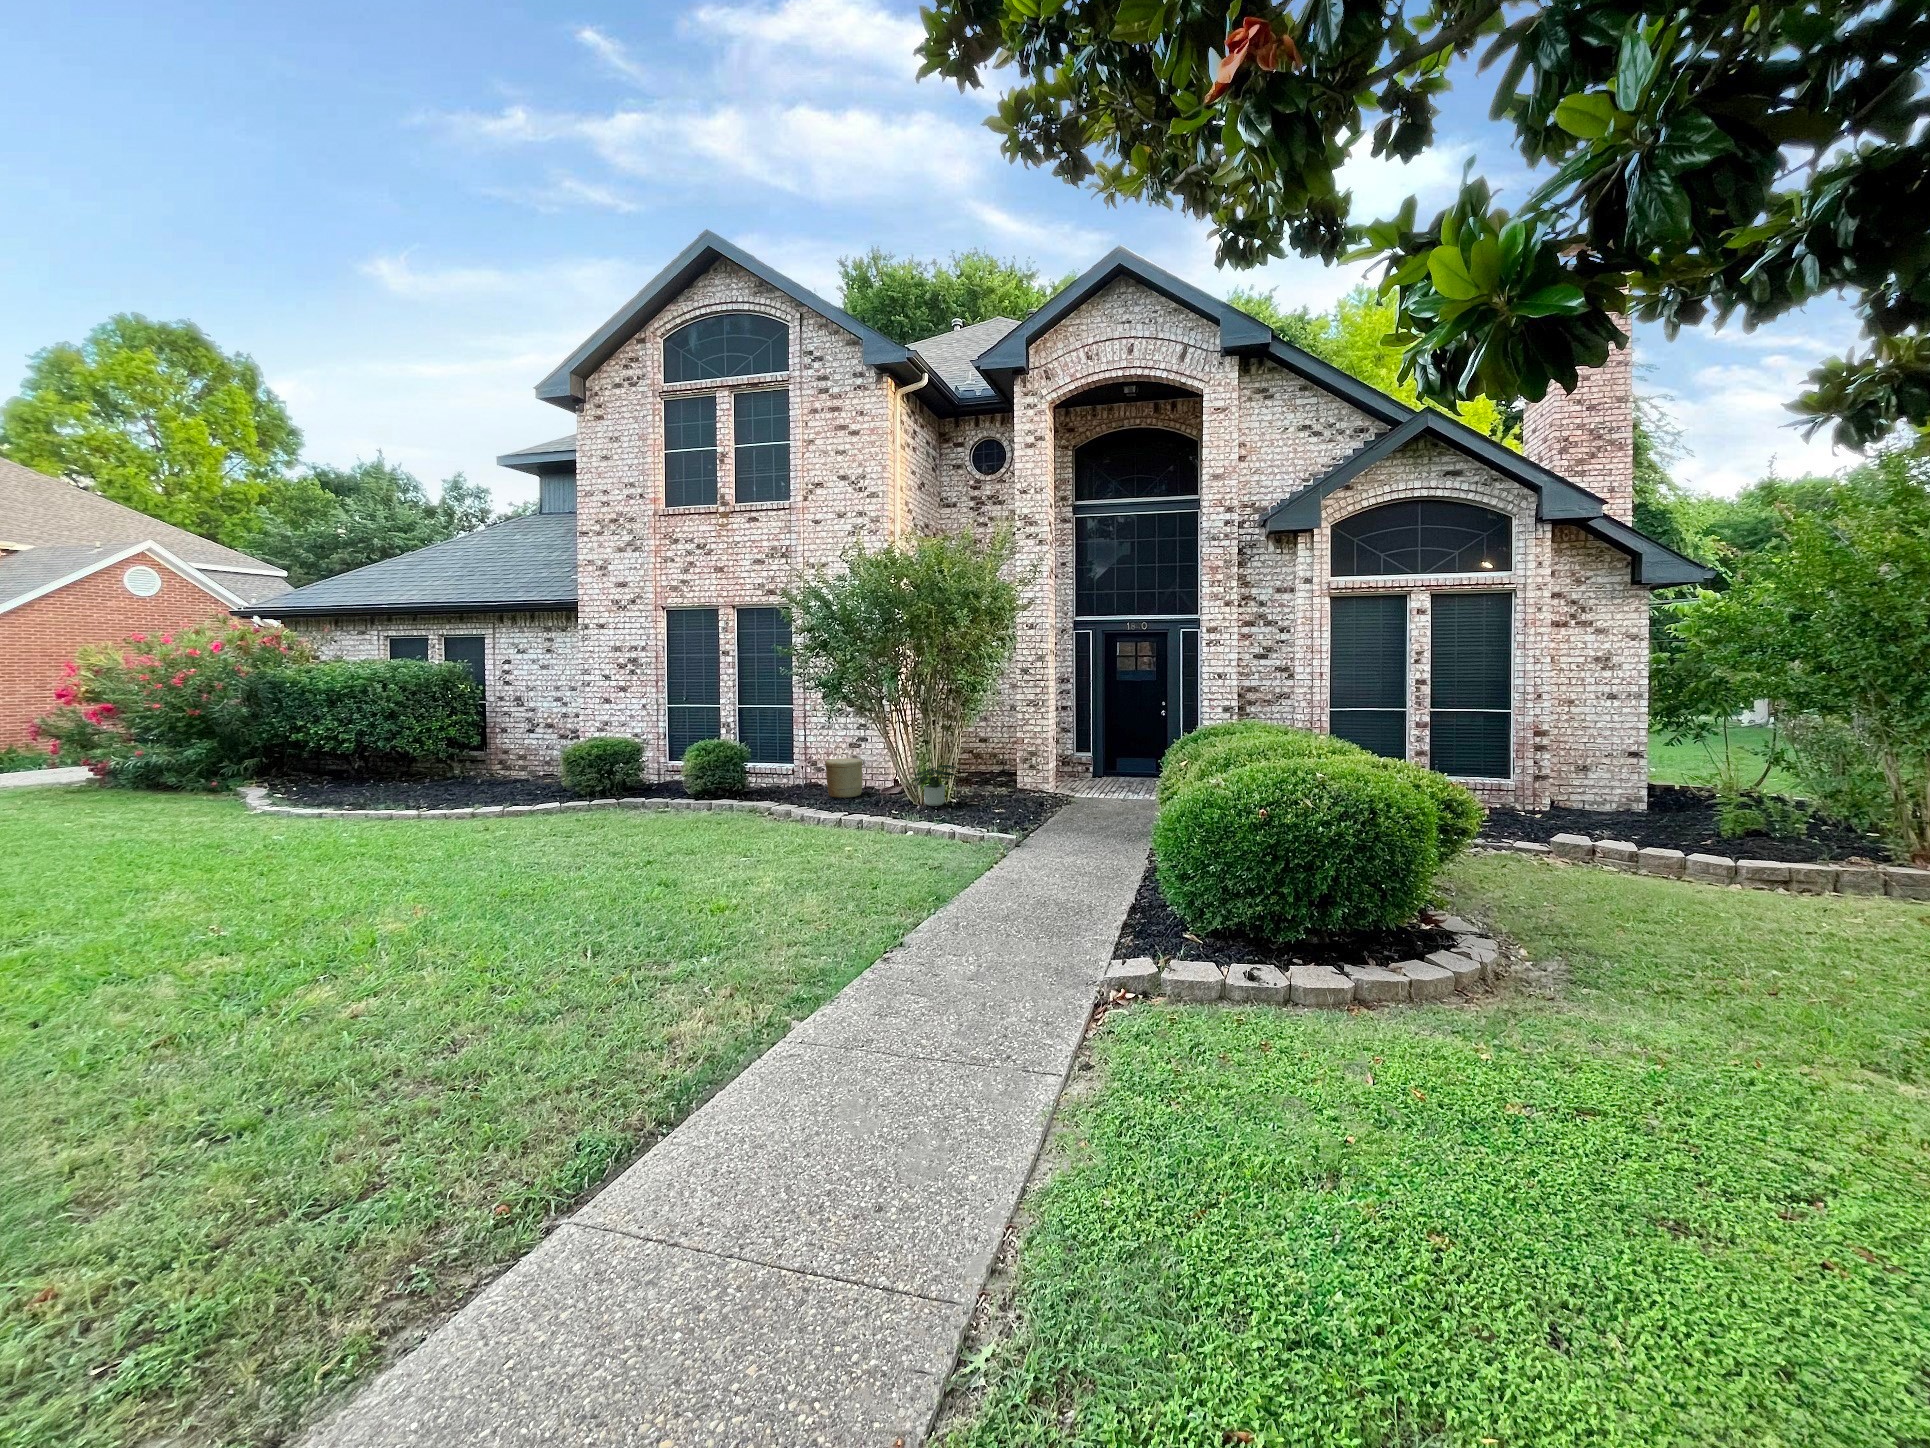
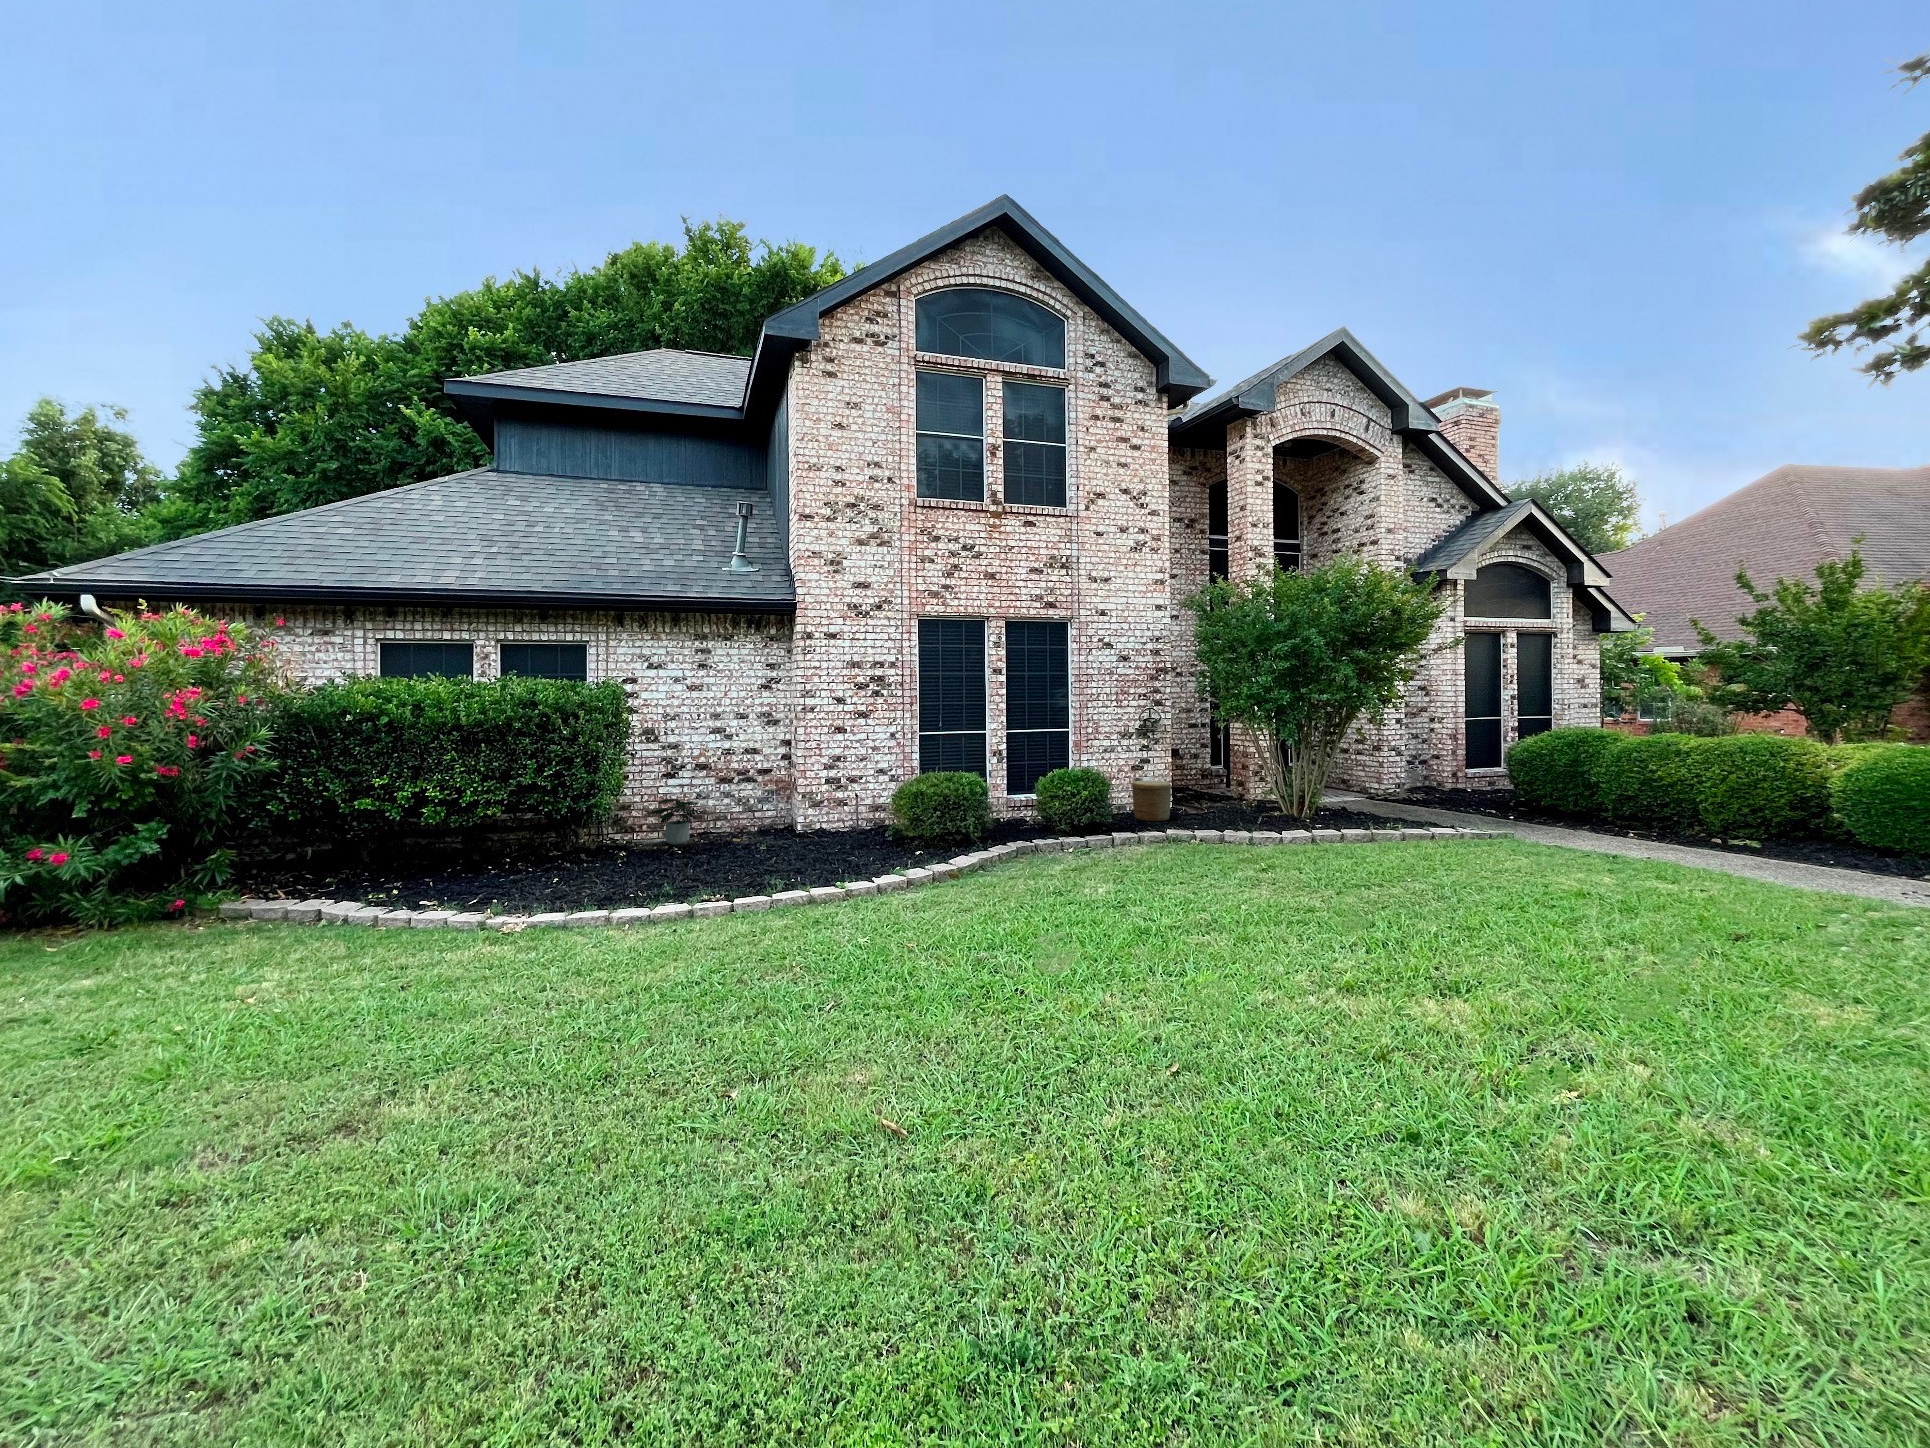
potted plant: present [913,765,957,806] -> present [651,799,705,845]

